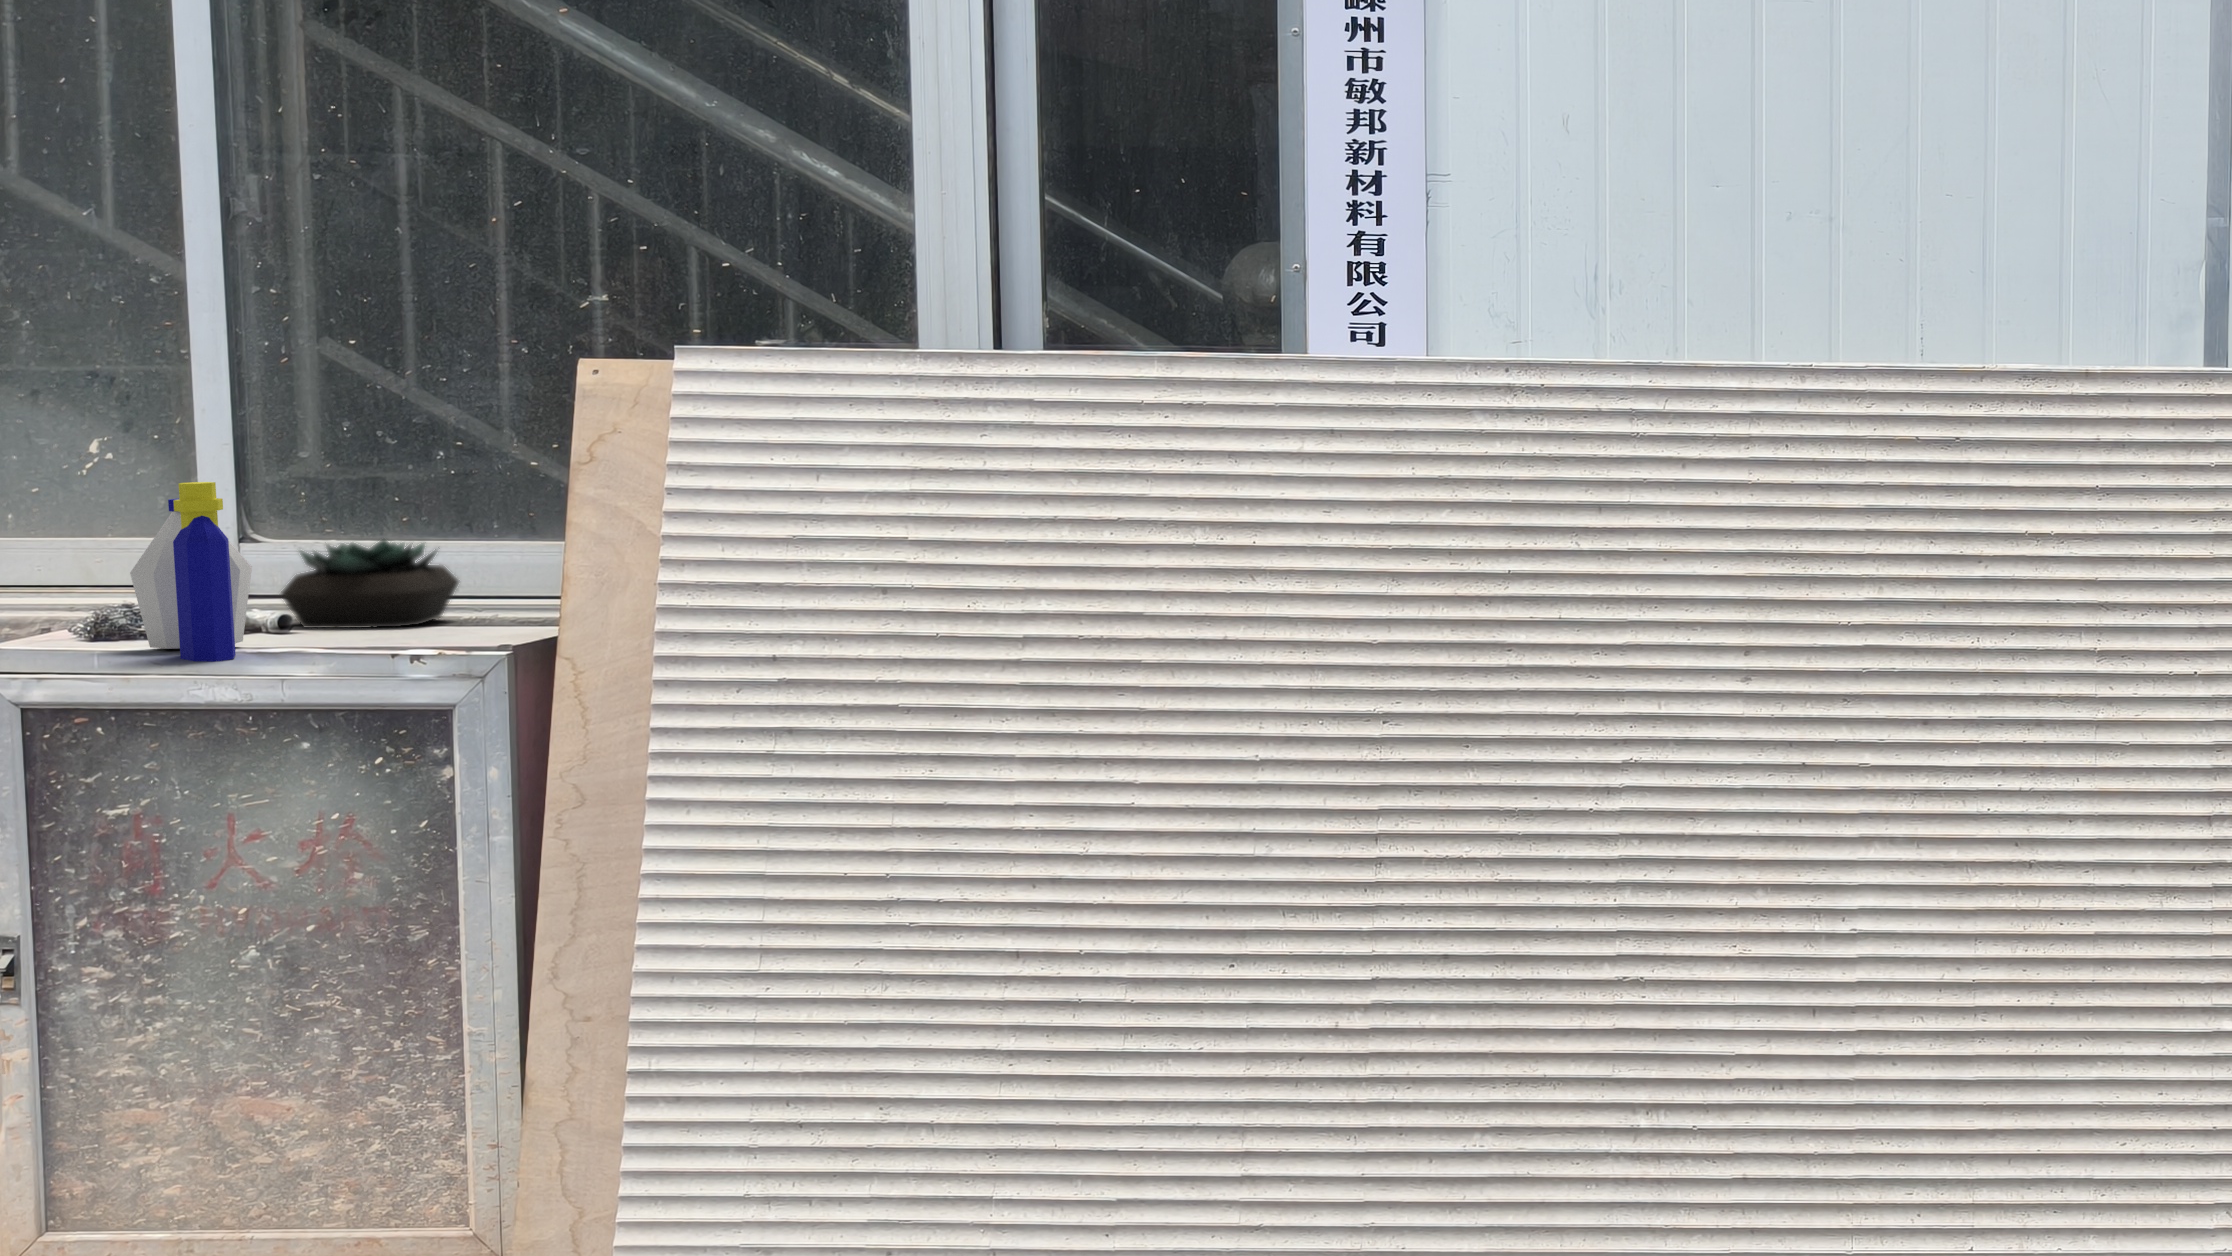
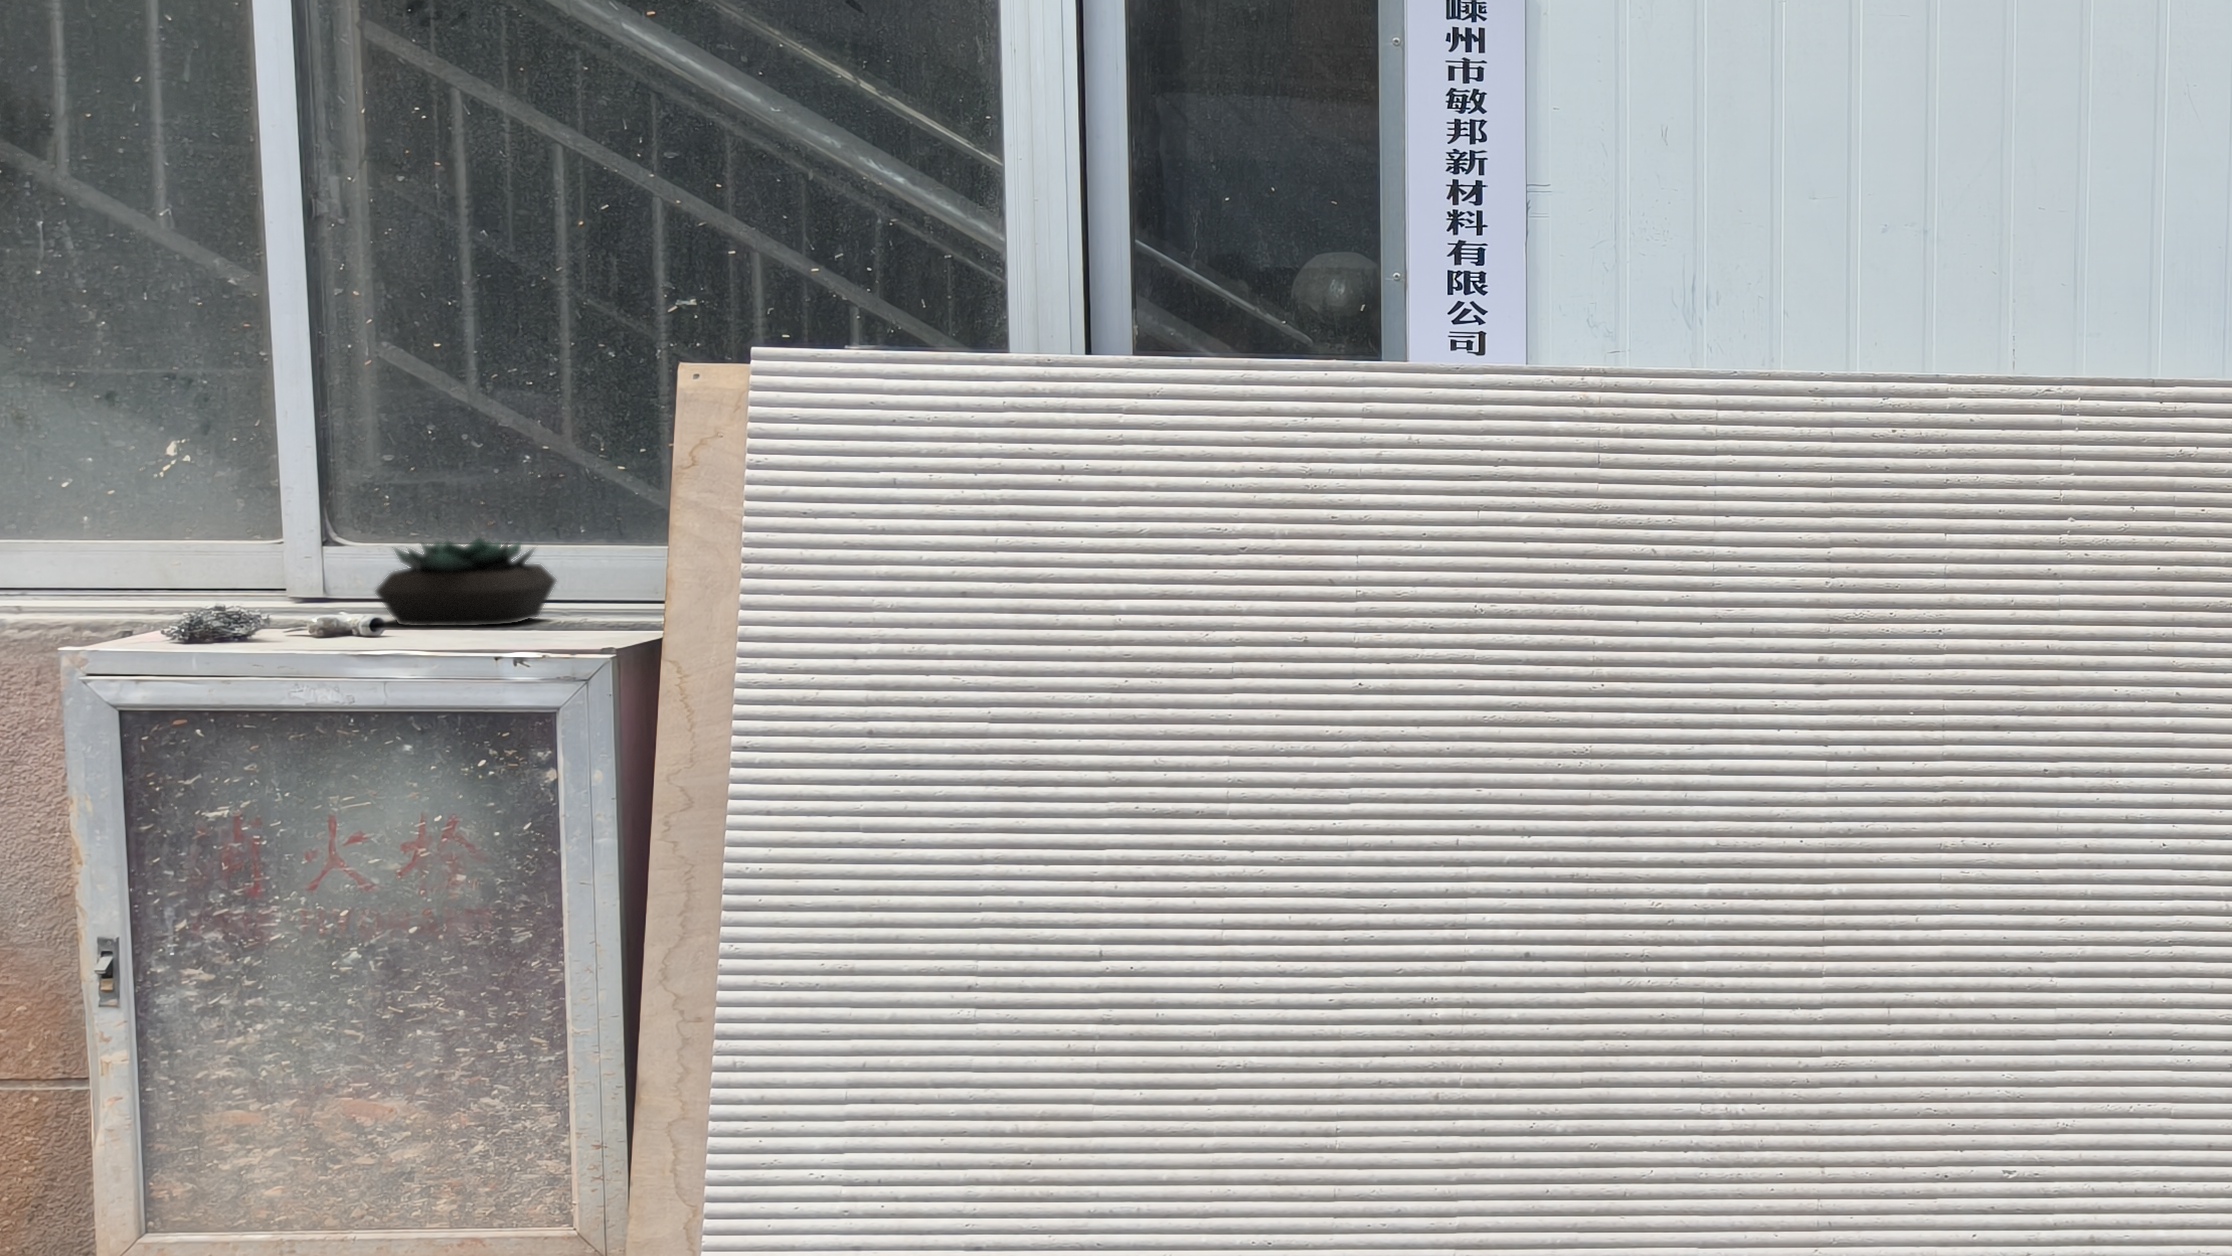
bottle: present [130,482,252,662] -> none [221,477,347,660]

